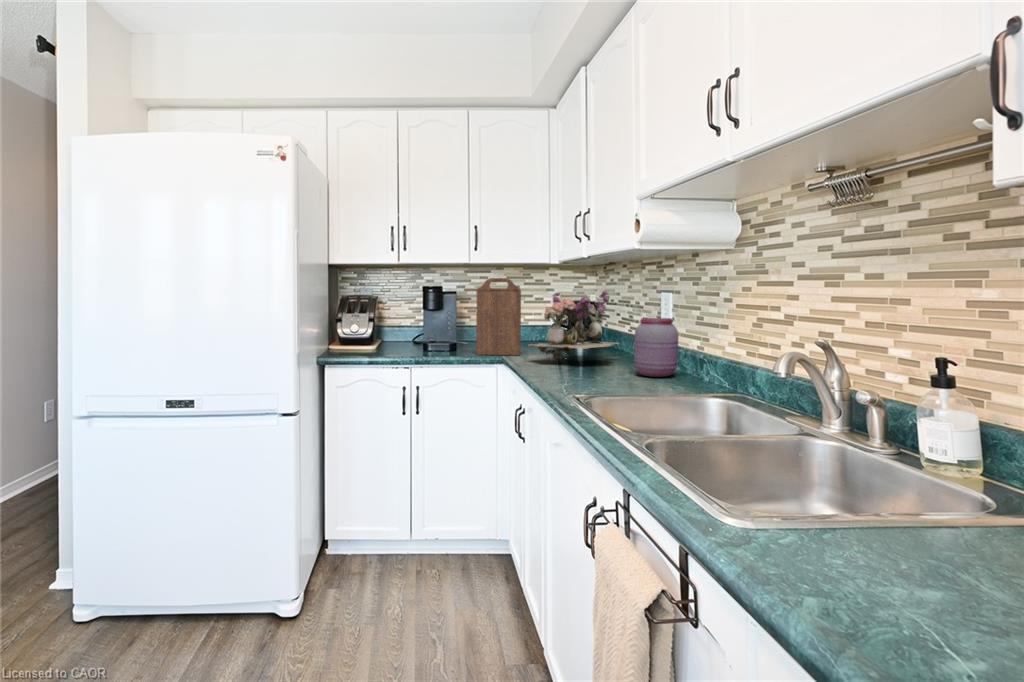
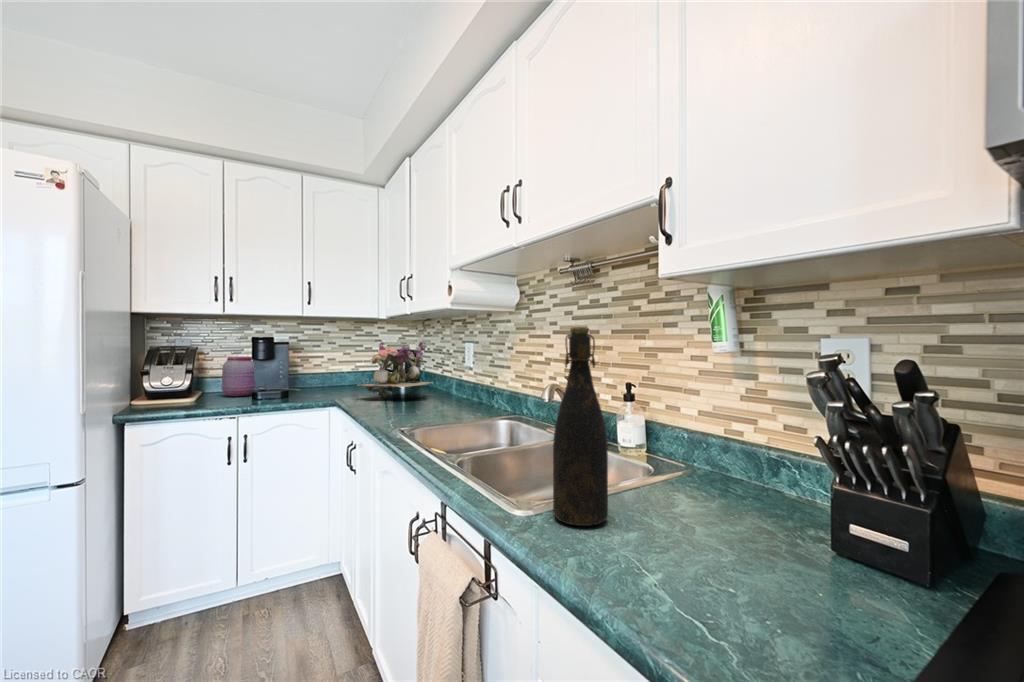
bottle: none [830,277,942,611] -> present [553,327,608,526]
cutting board: present [476,278,521,355] -> none [310,329,352,395]
jar: present [634,318,678,377] -> present [222,357,256,396]

